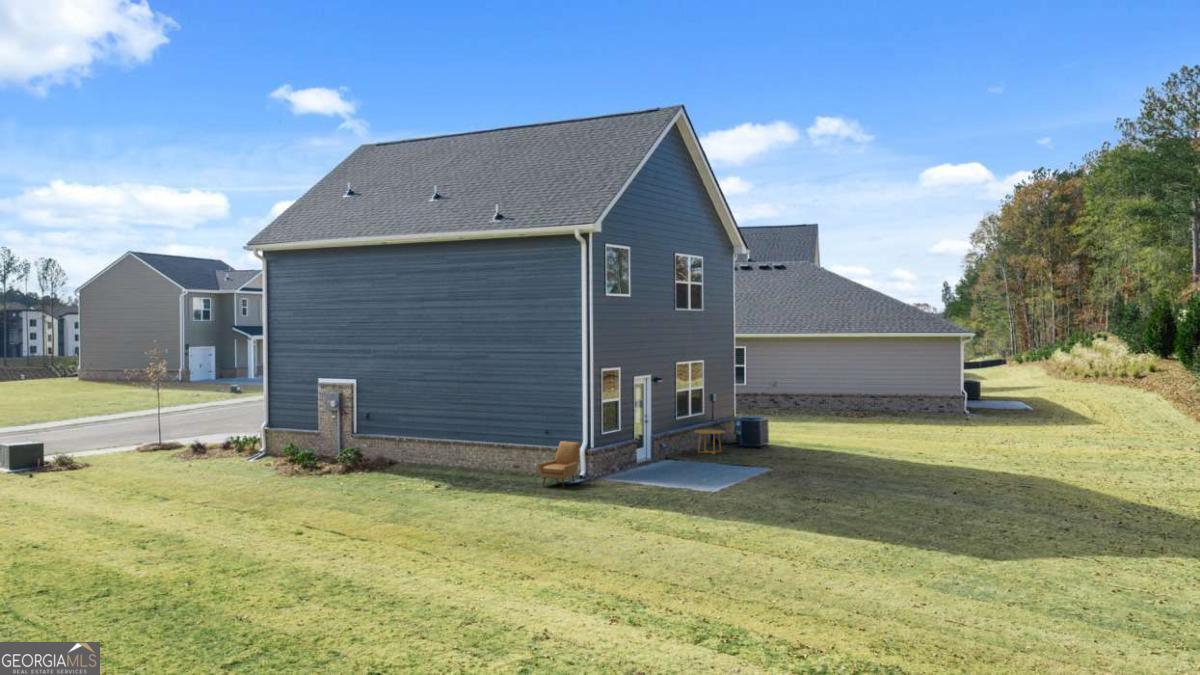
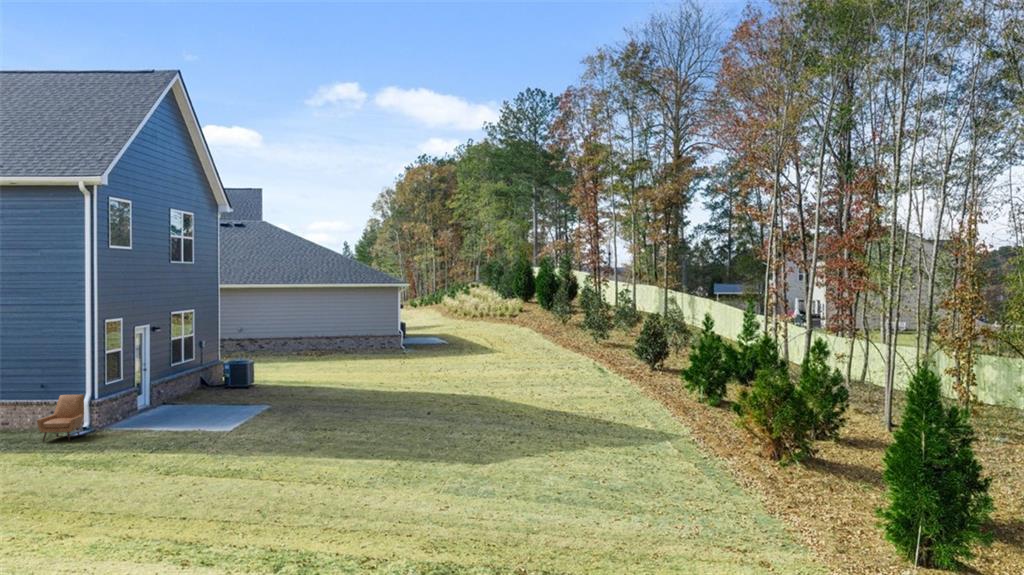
round table: present [694,429,725,454] -> none [186,374,219,396]

